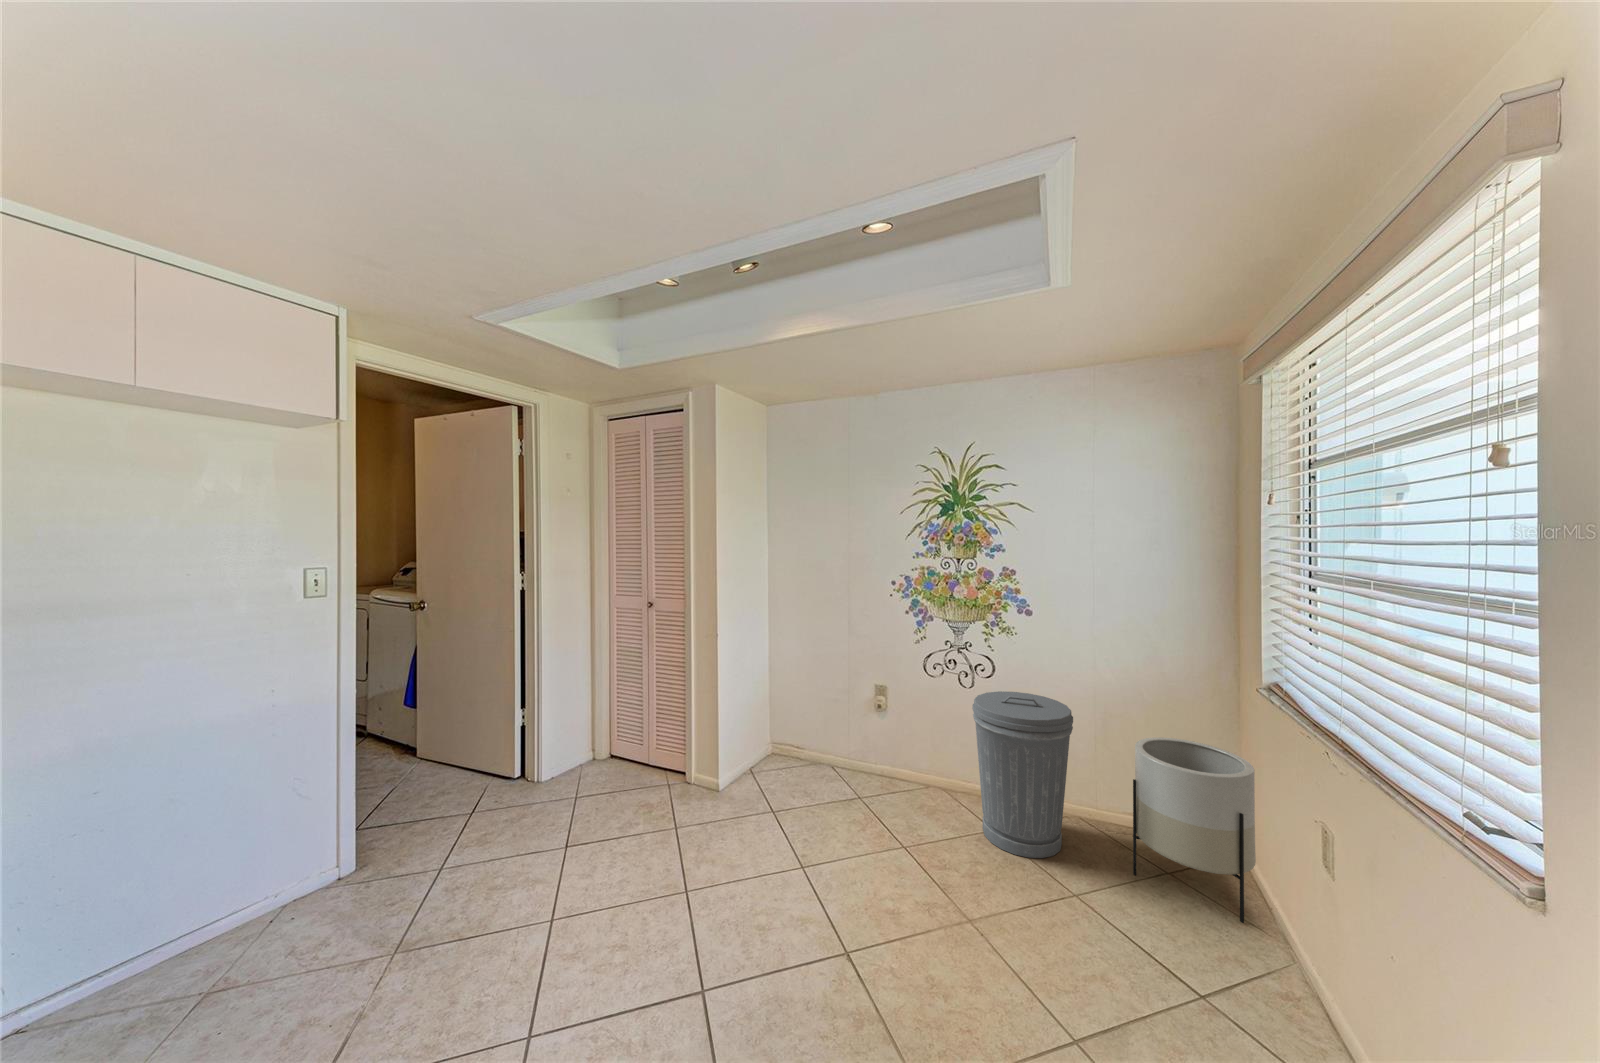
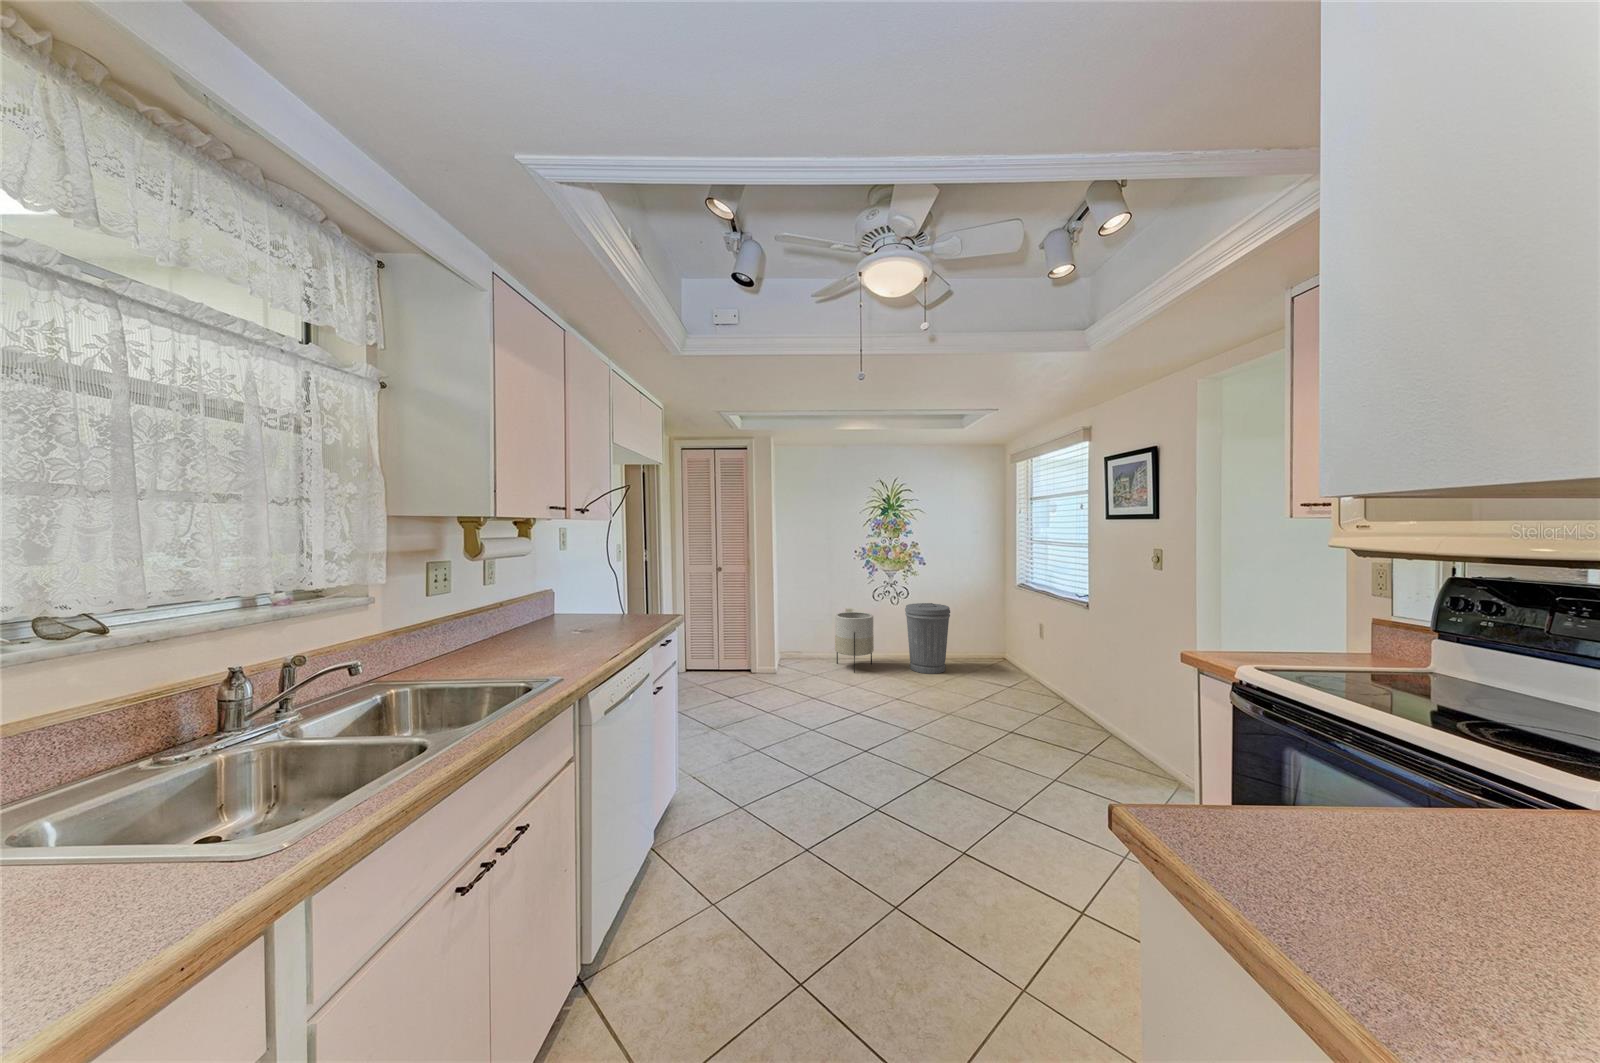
planter: present [1133,737,1256,923] -> present [835,612,874,673]

